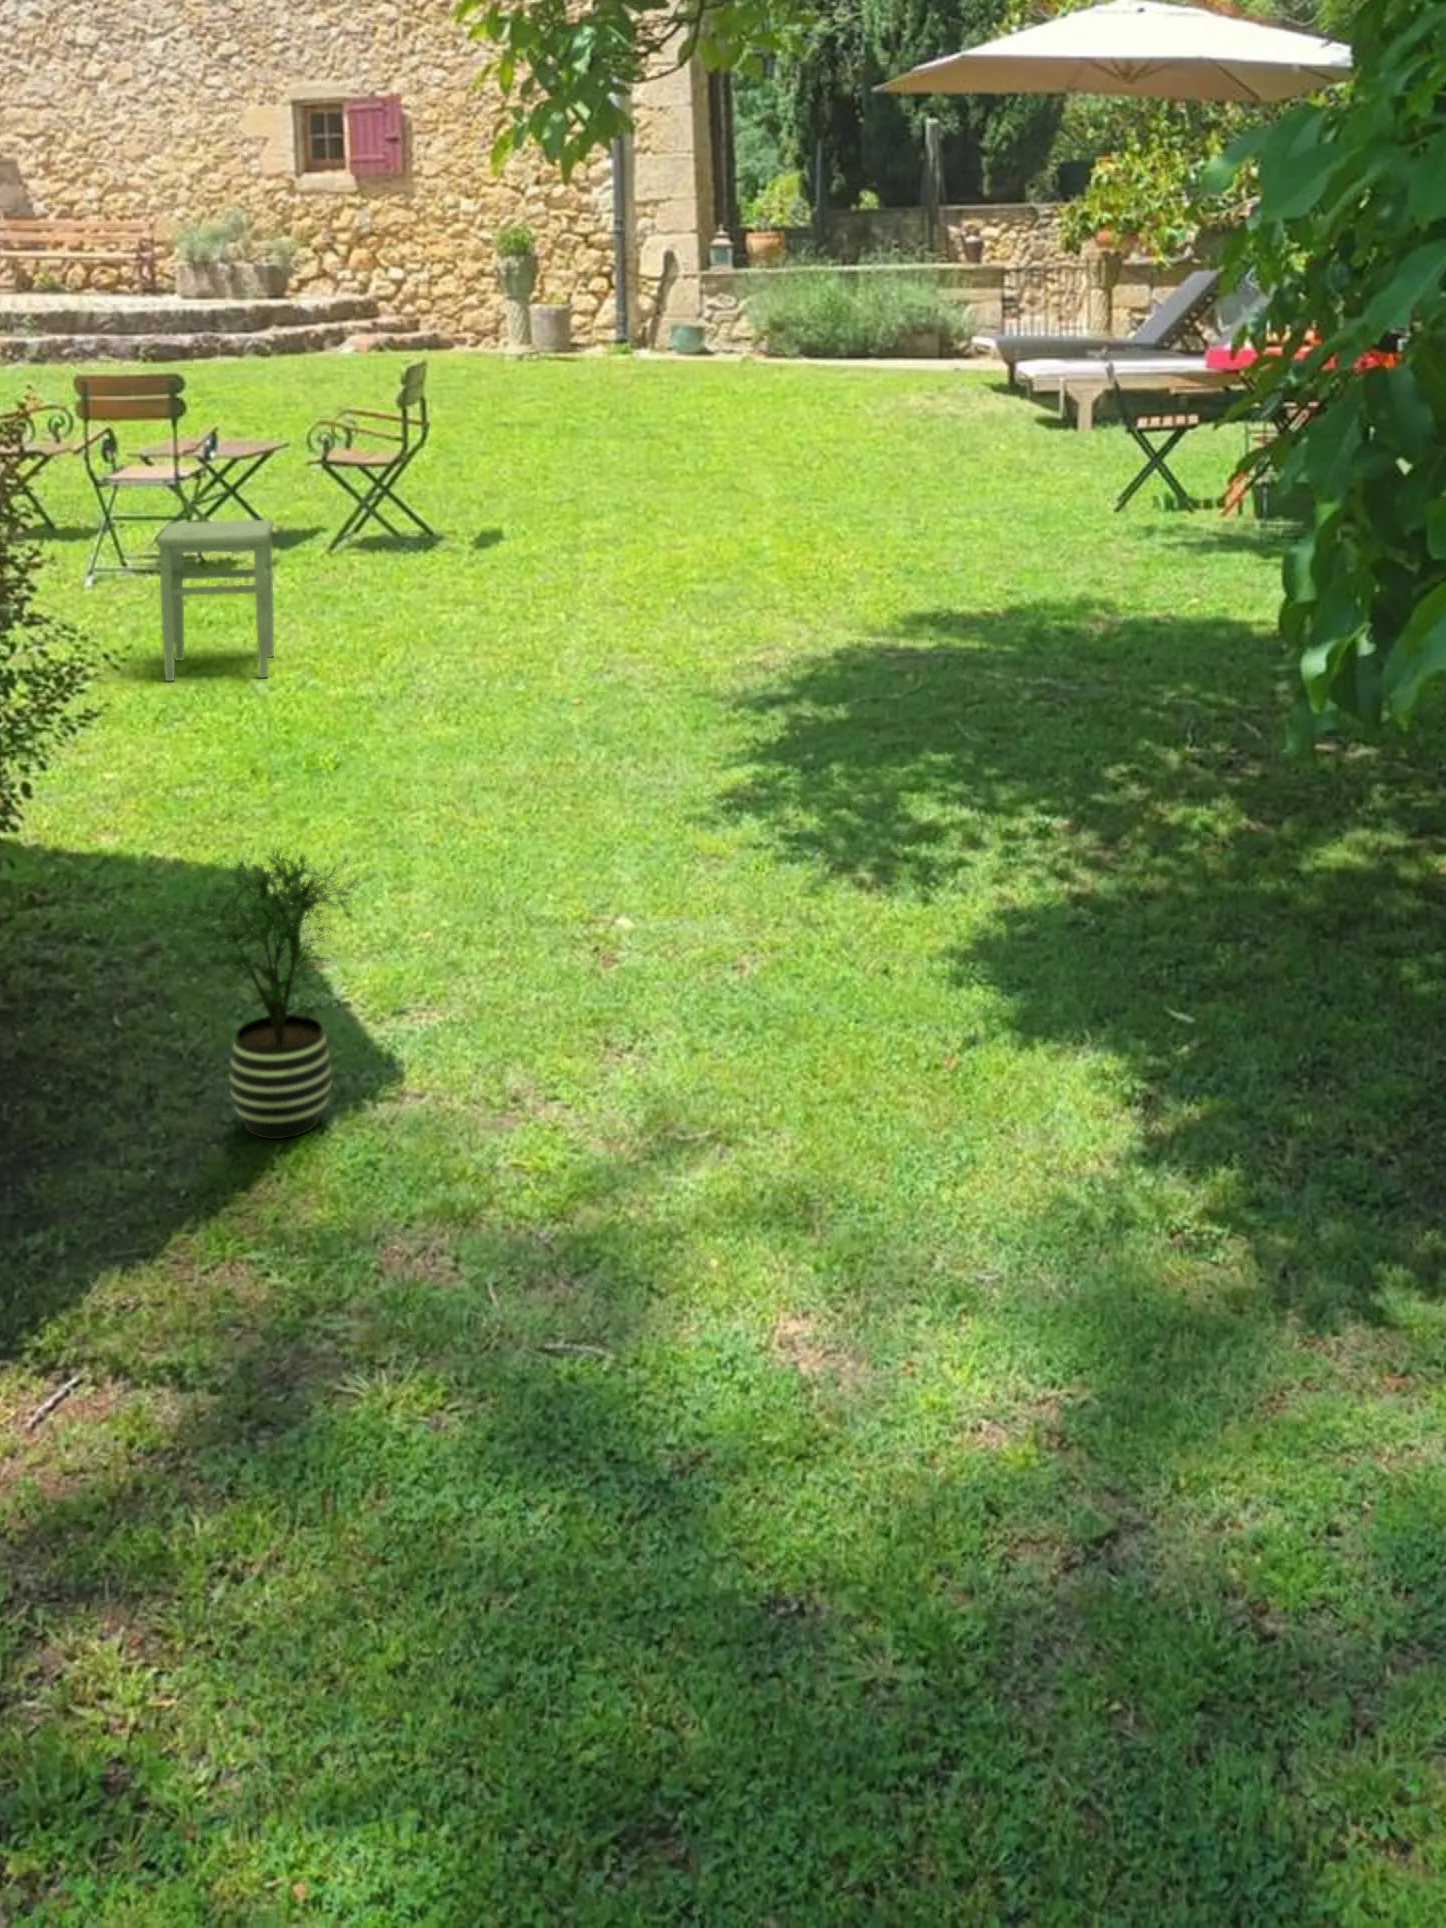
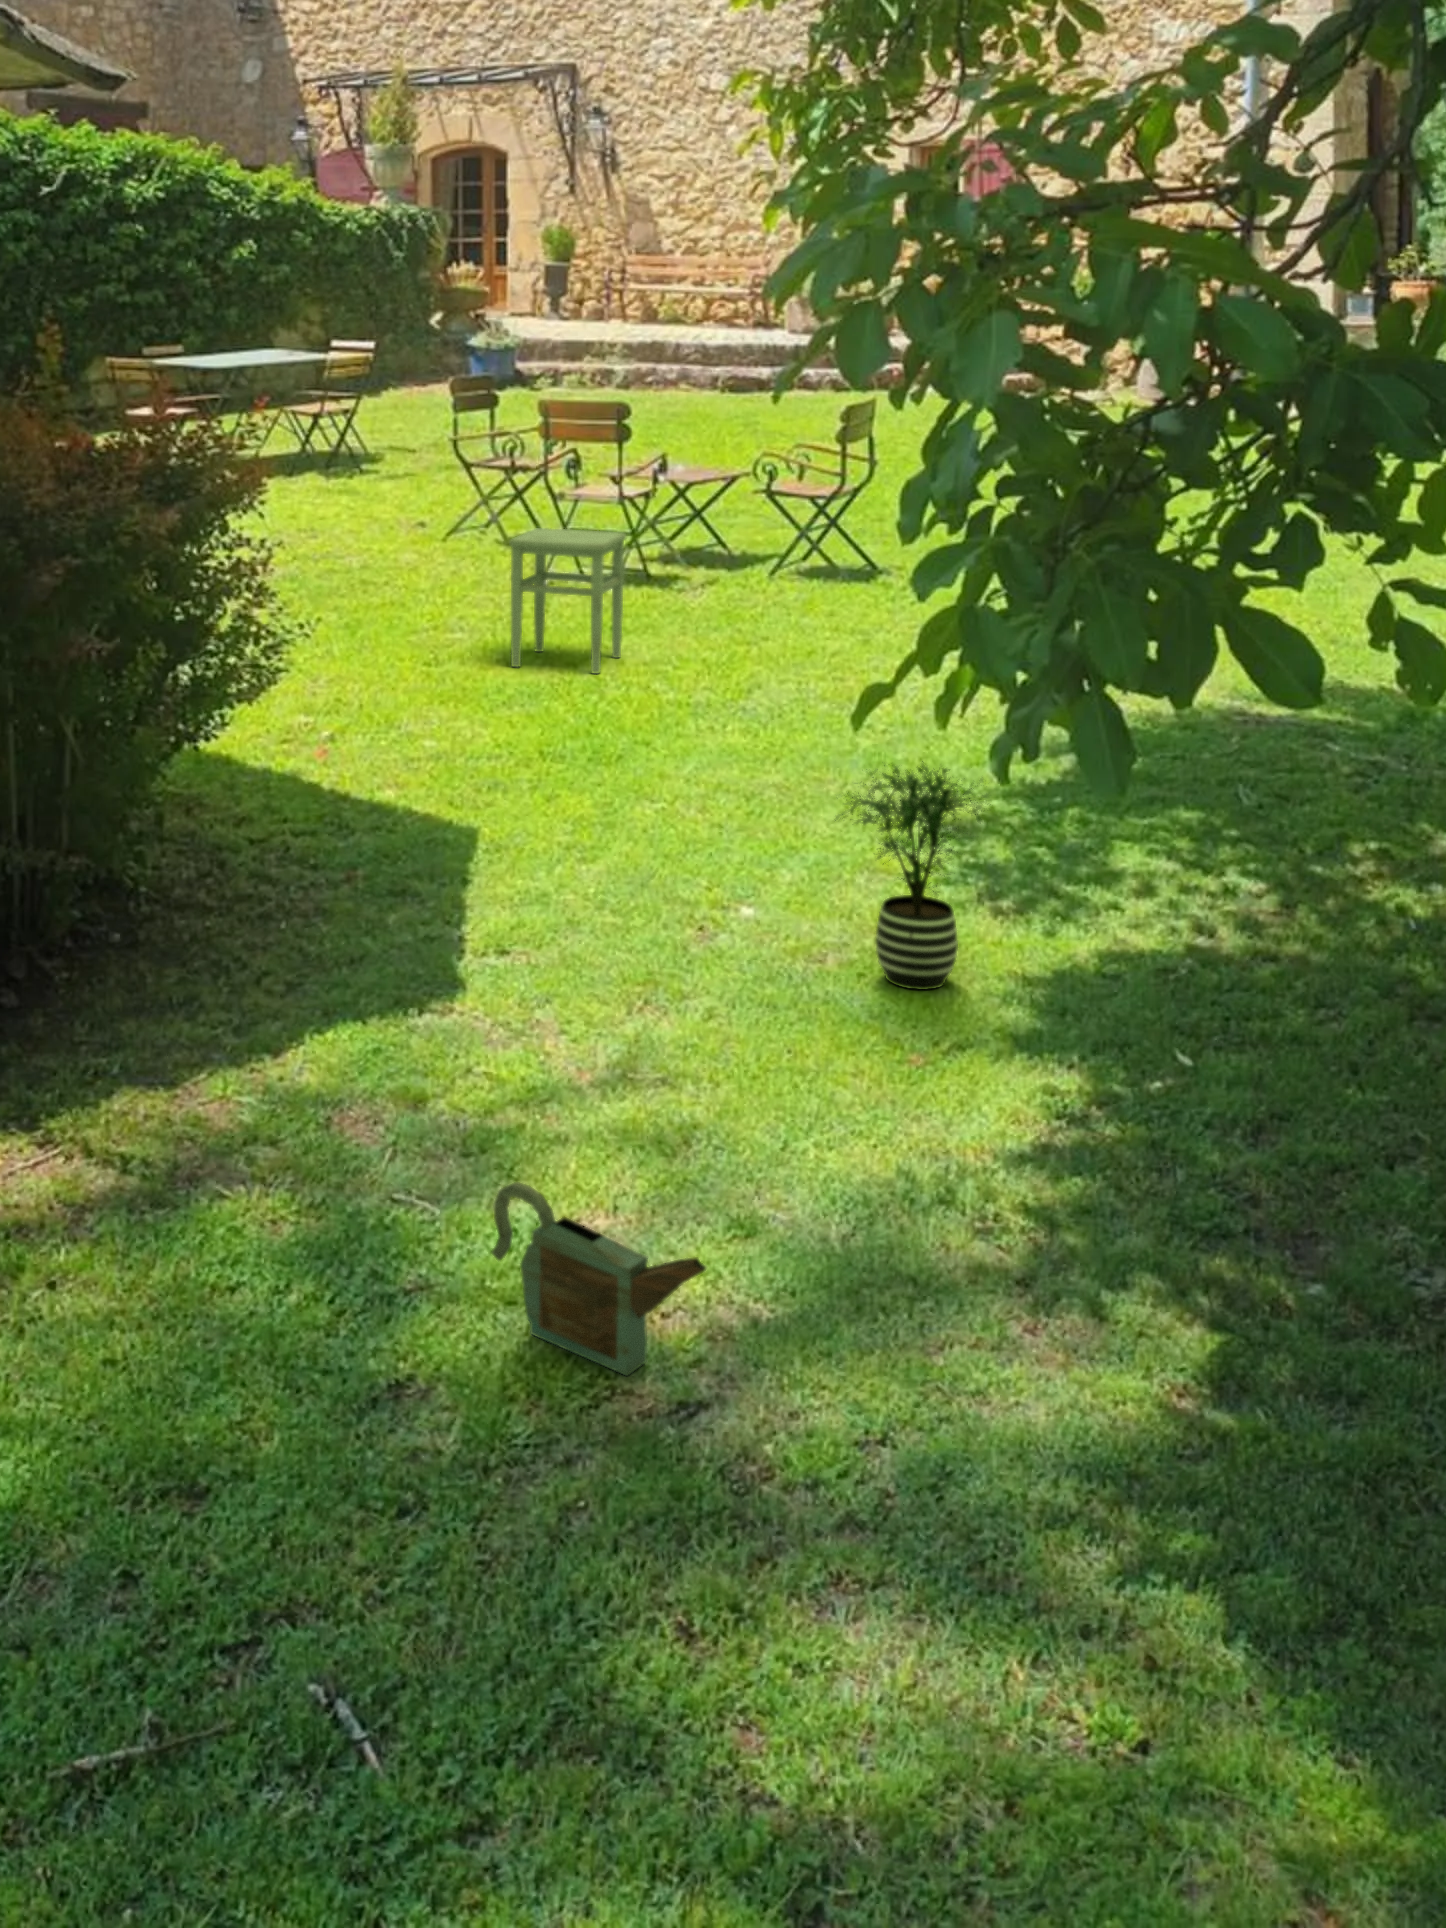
potted plant: present [169,852,361,1139] -> present [835,761,988,990]
watering can: none [847,1335,1162,1535] -> present [492,1182,706,1375]

